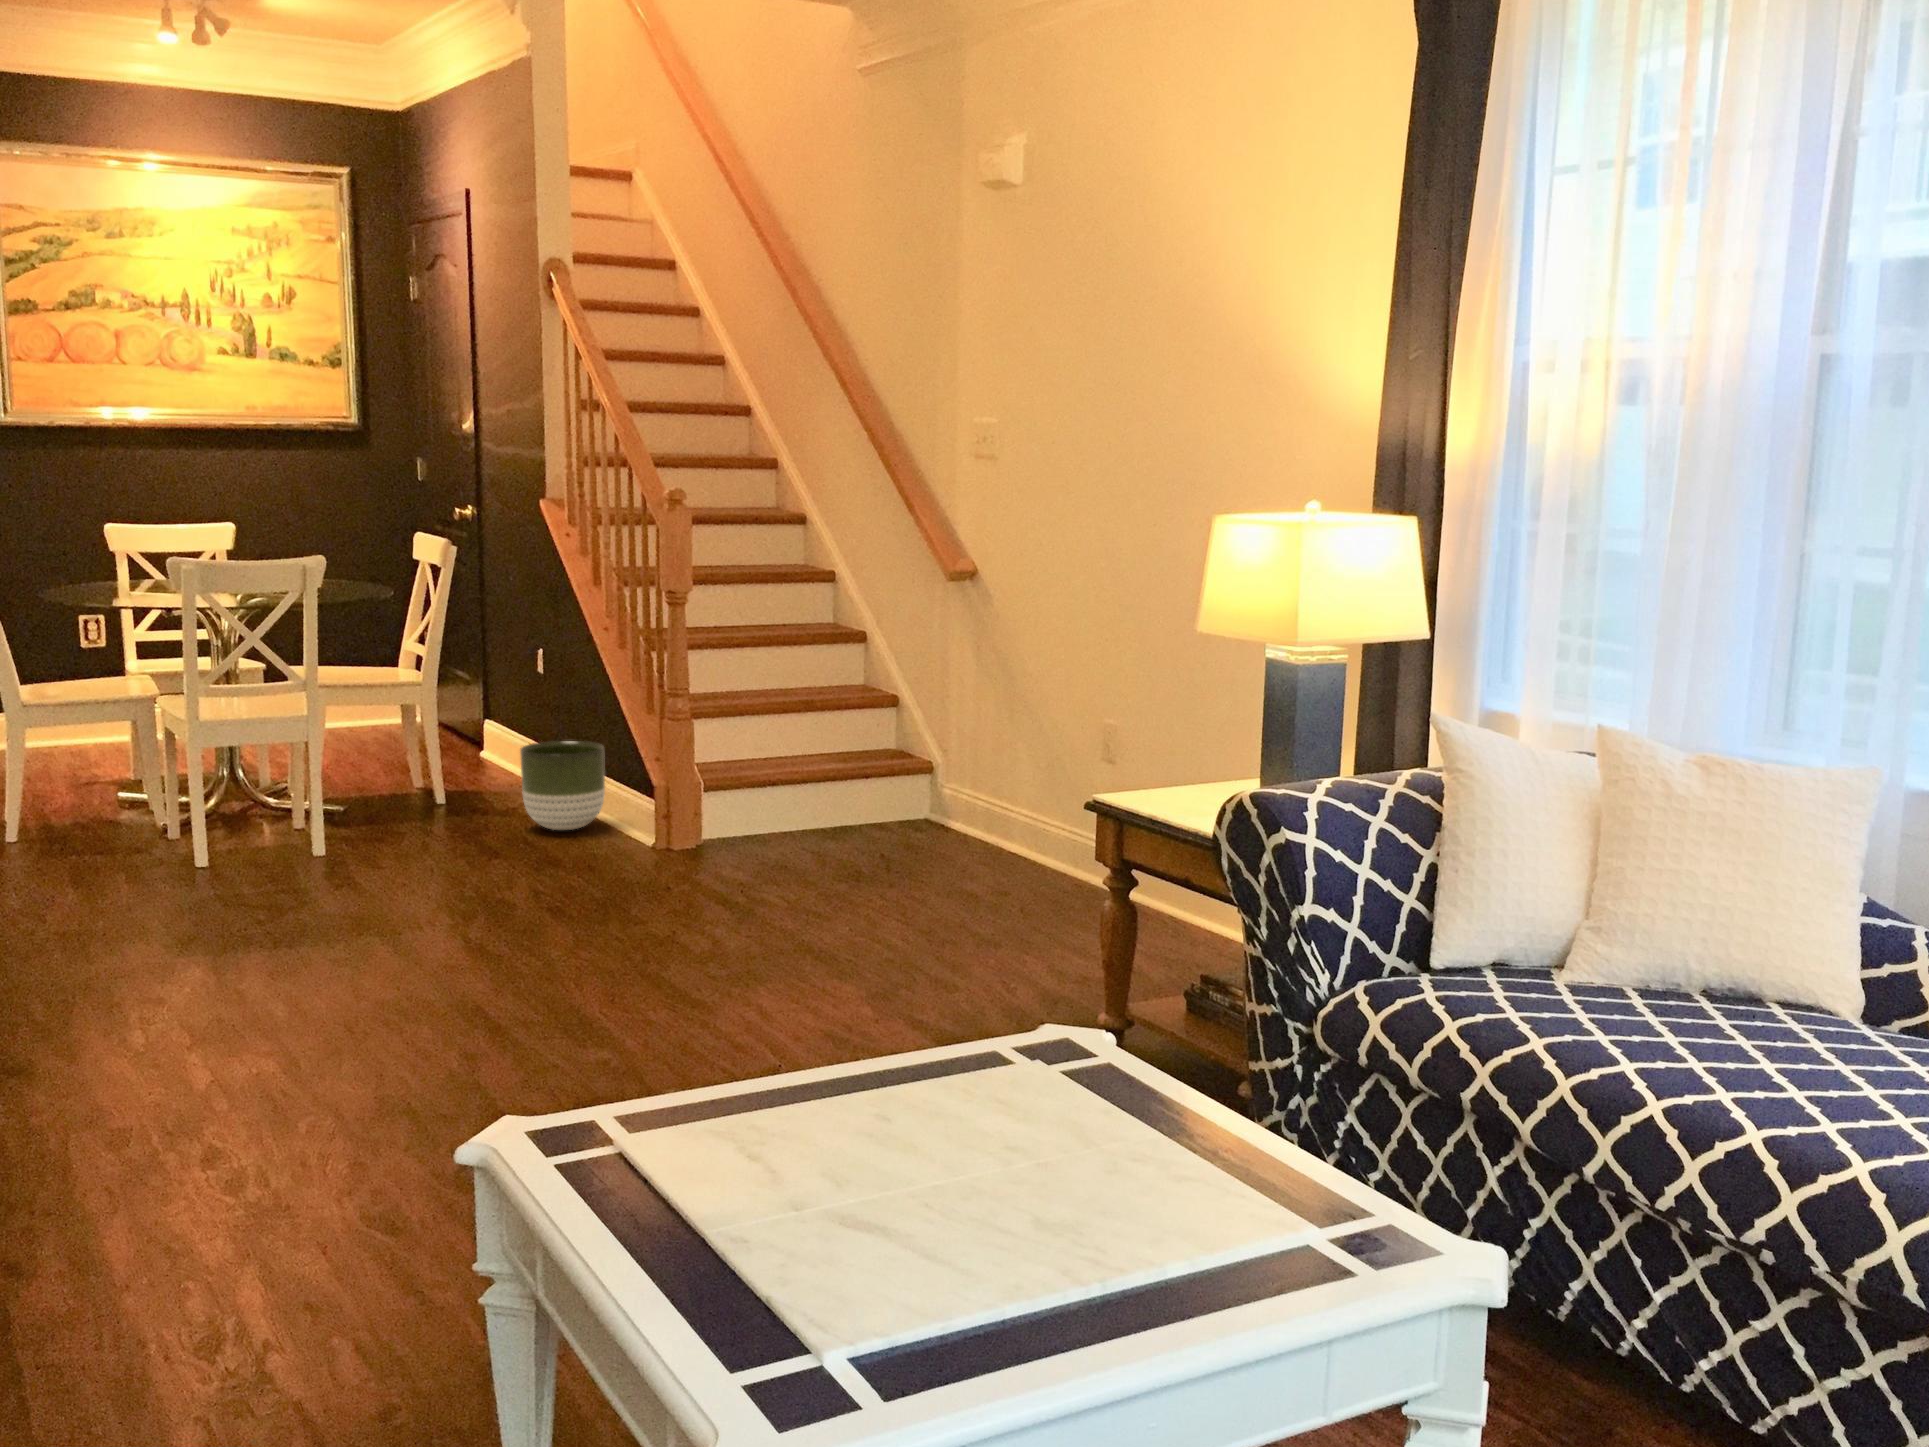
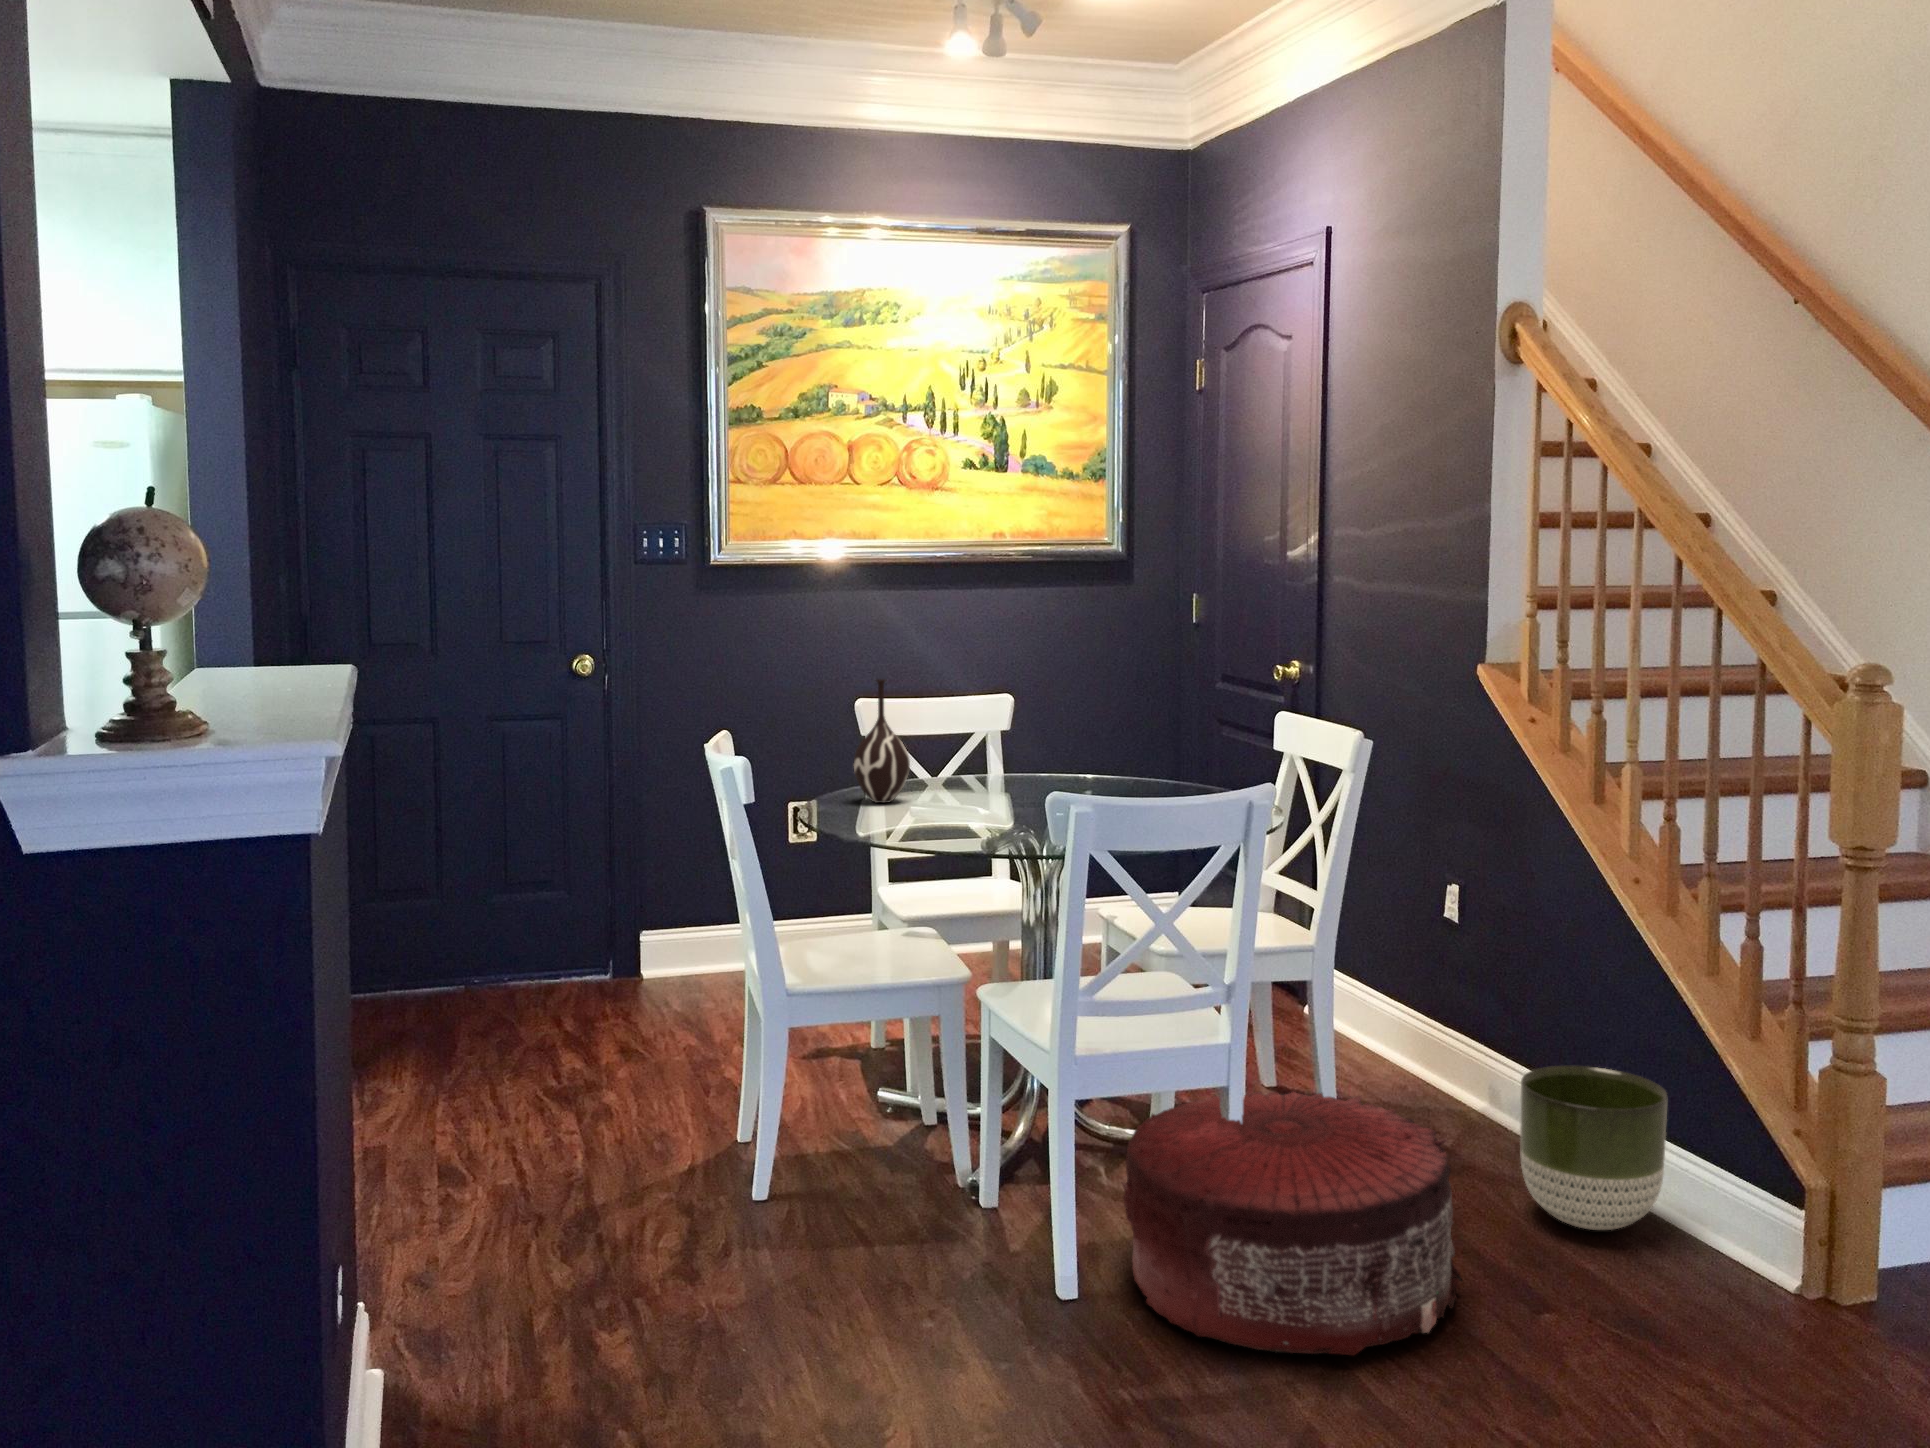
vase: none [88,506,132,592] -> present [854,679,910,803]
pouf: none [242,754,456,878] -> present [1122,1092,1462,1356]

